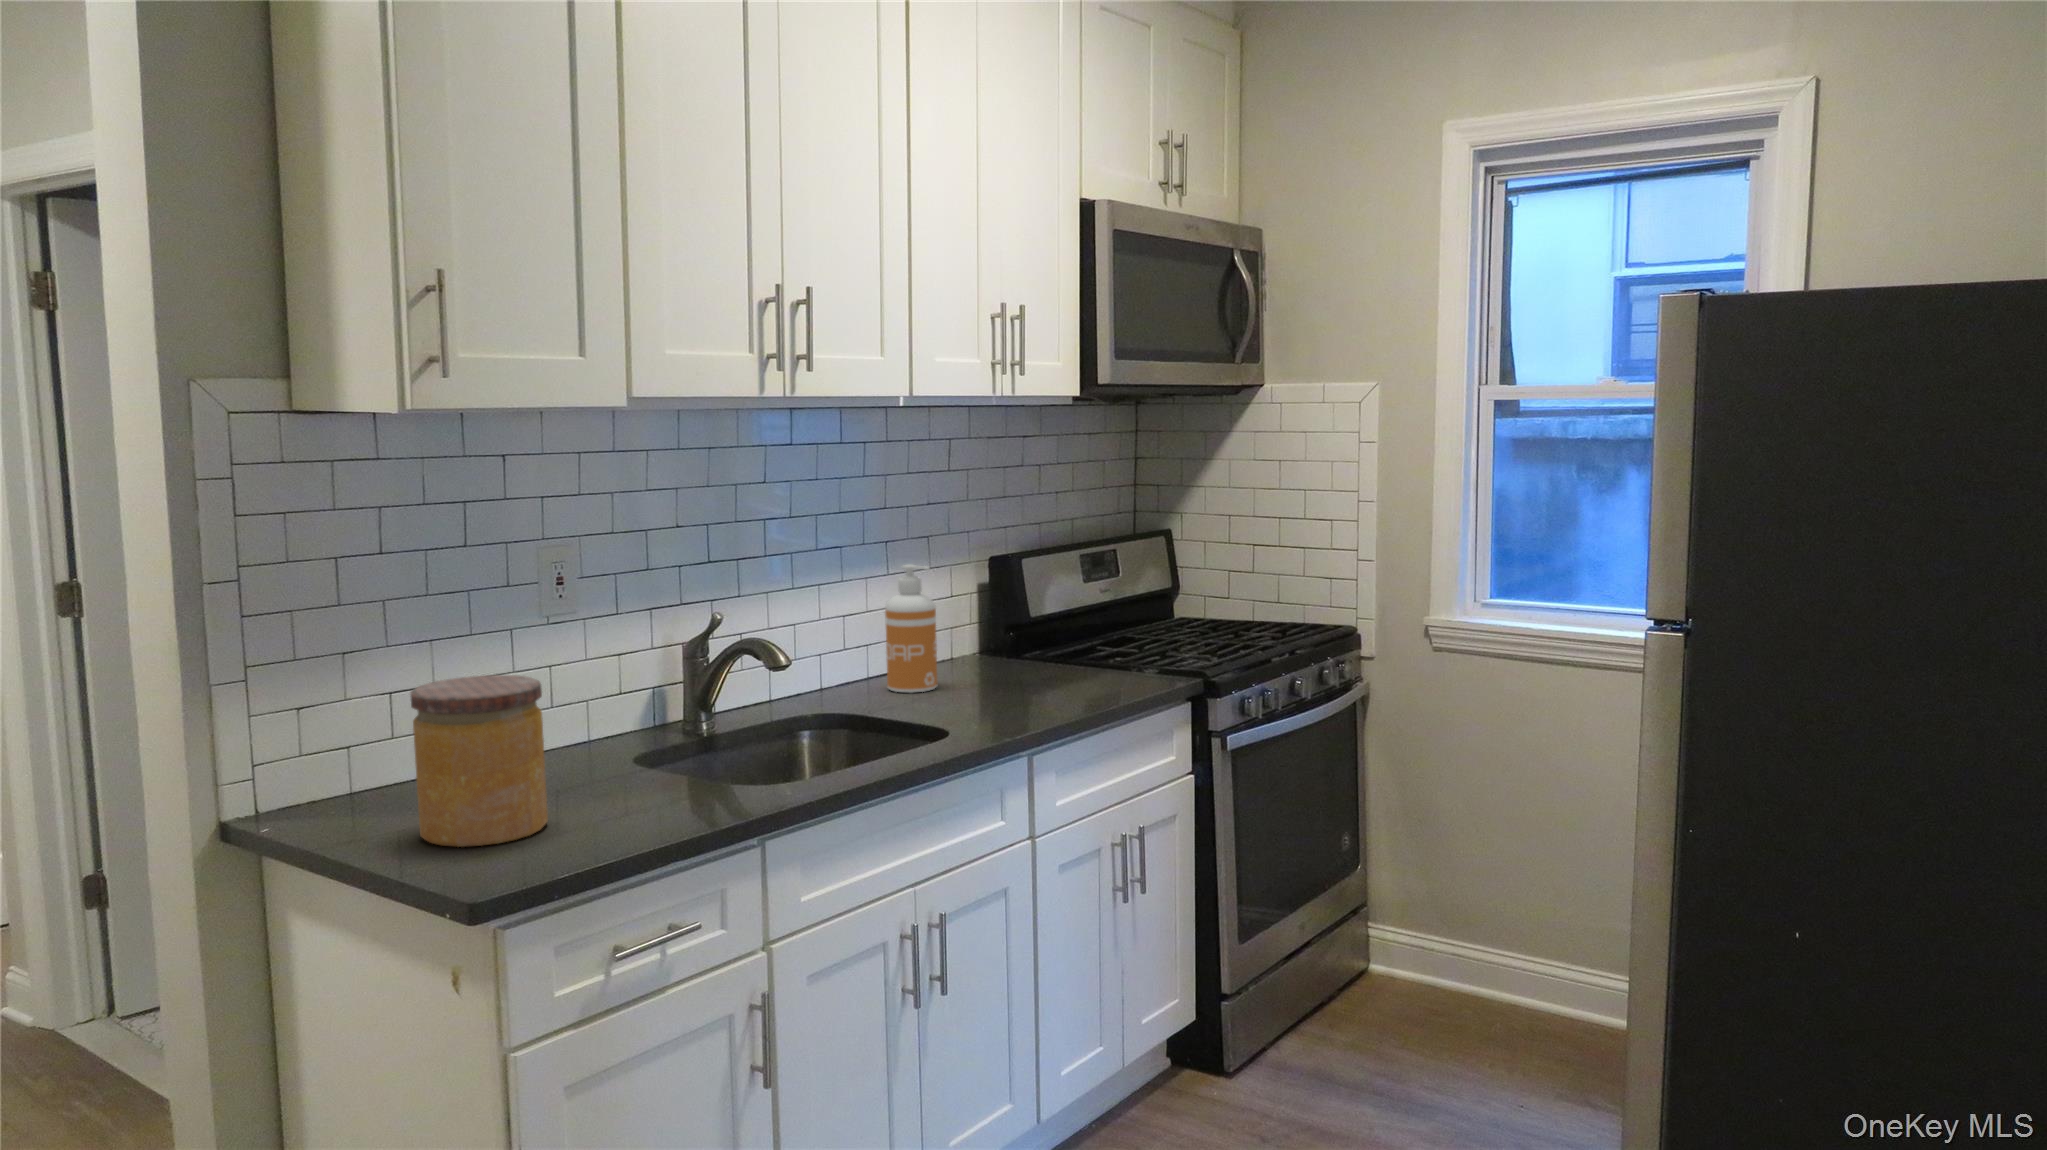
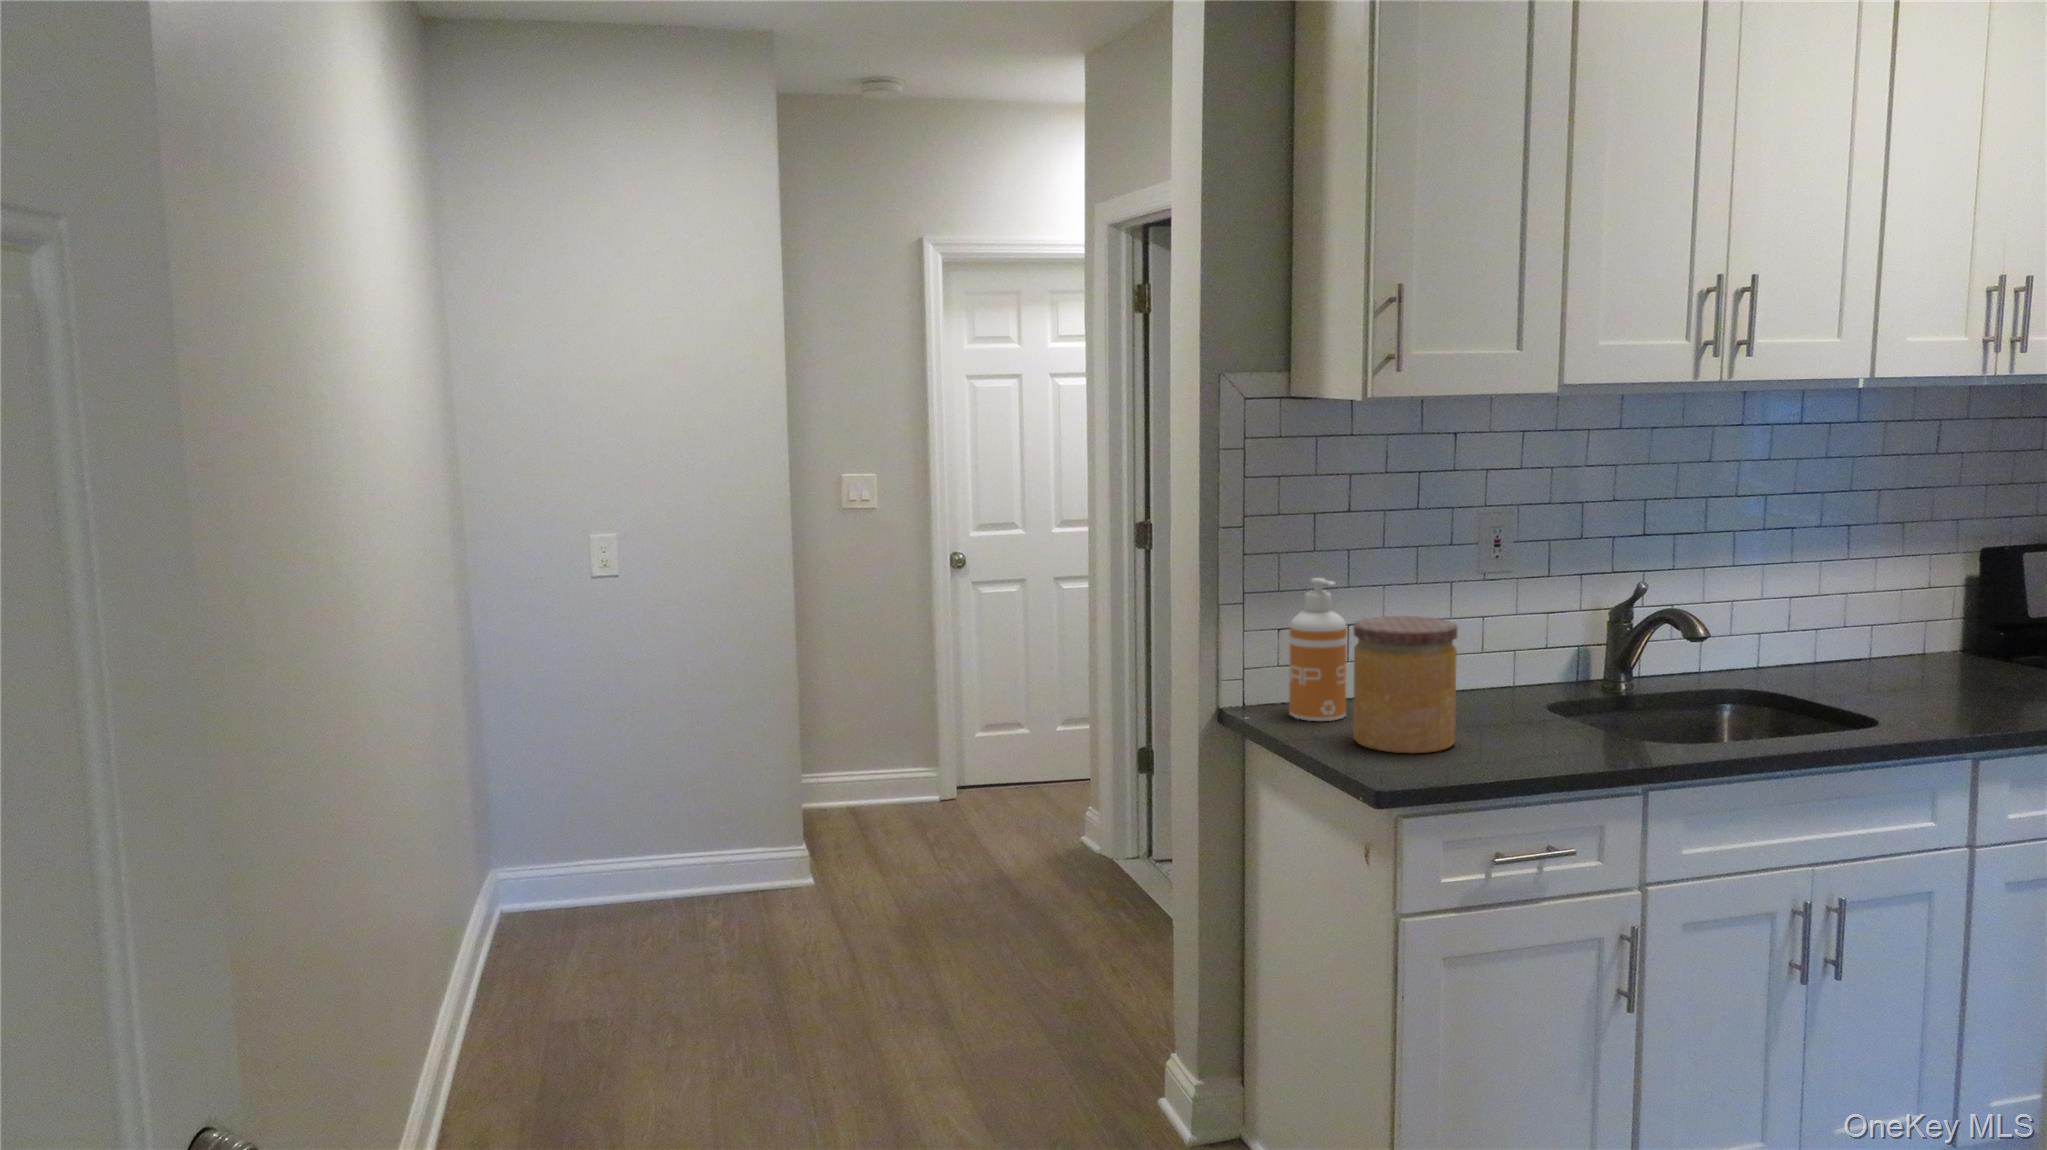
soap dispenser: present [885,565,937,693] -> present [1289,578,1347,721]

